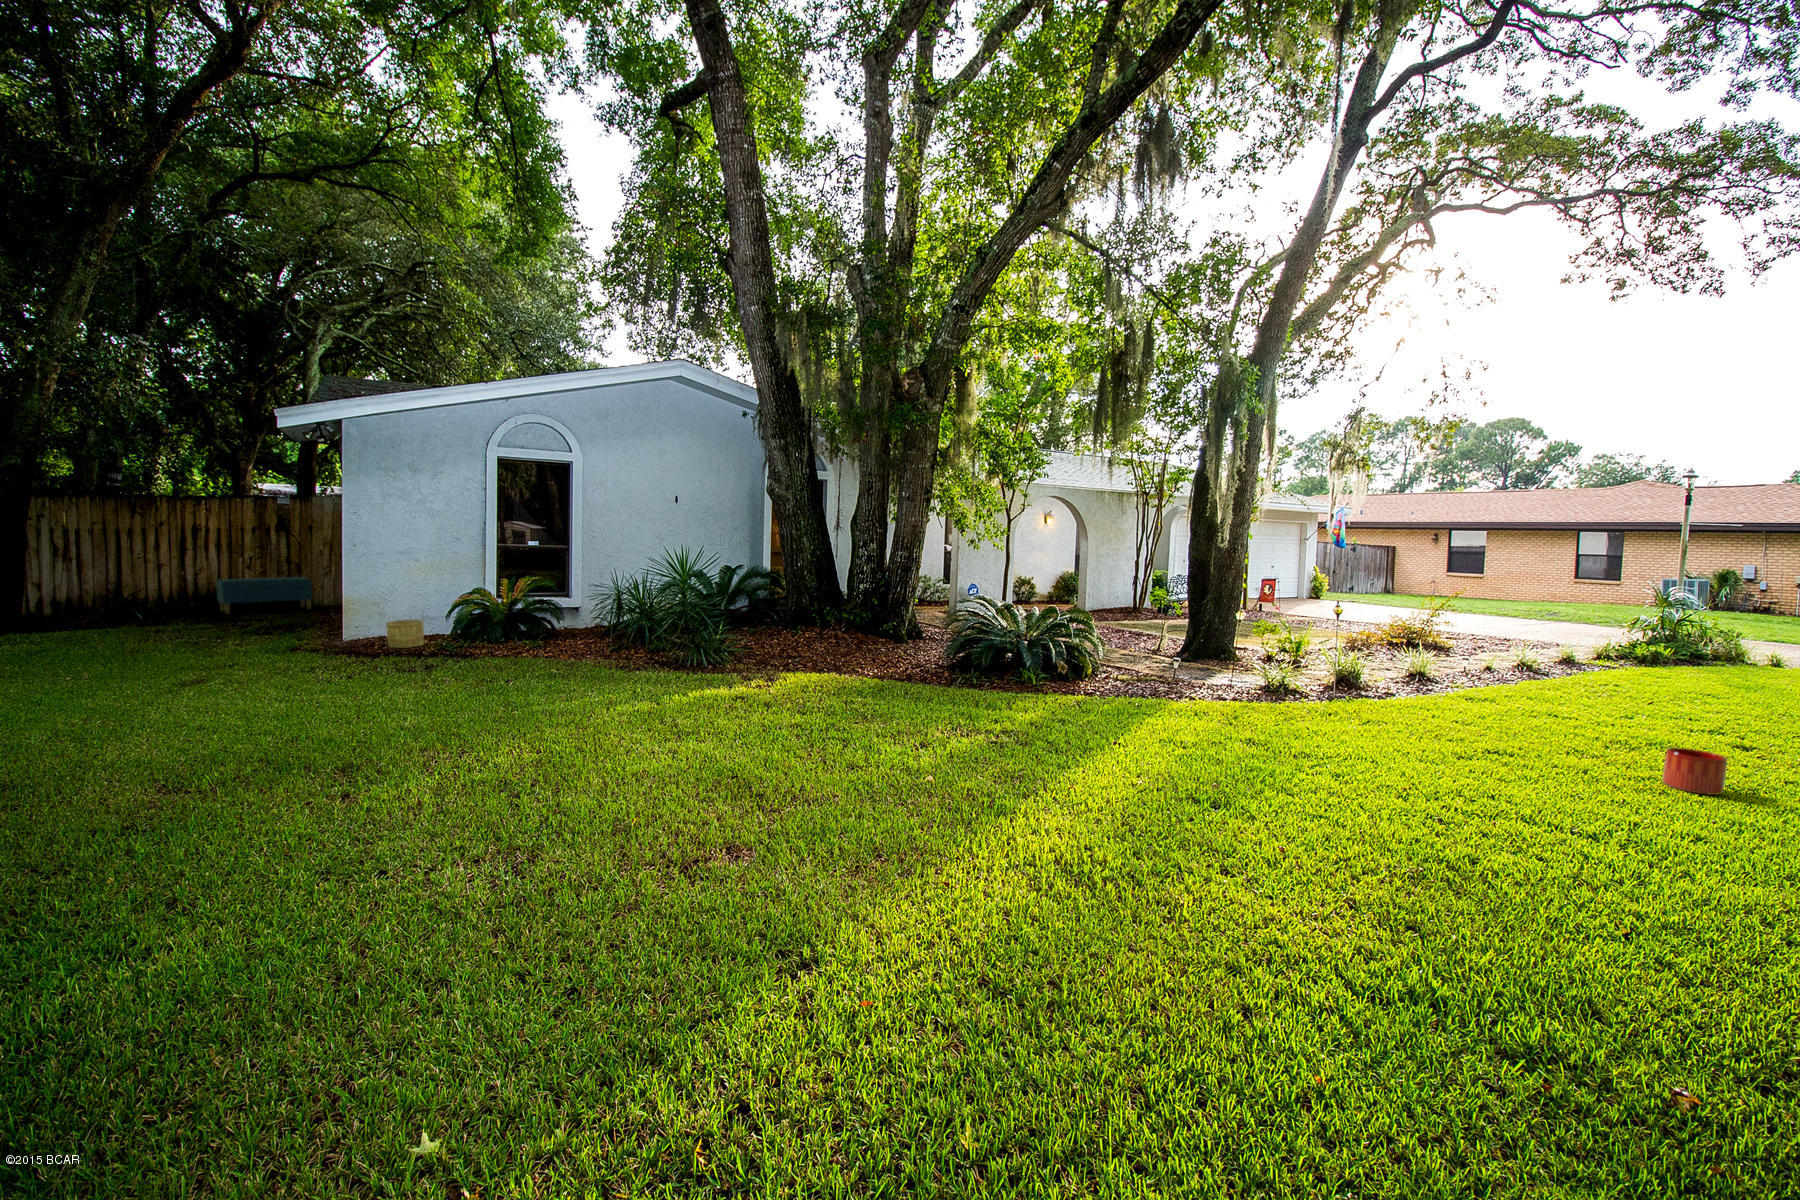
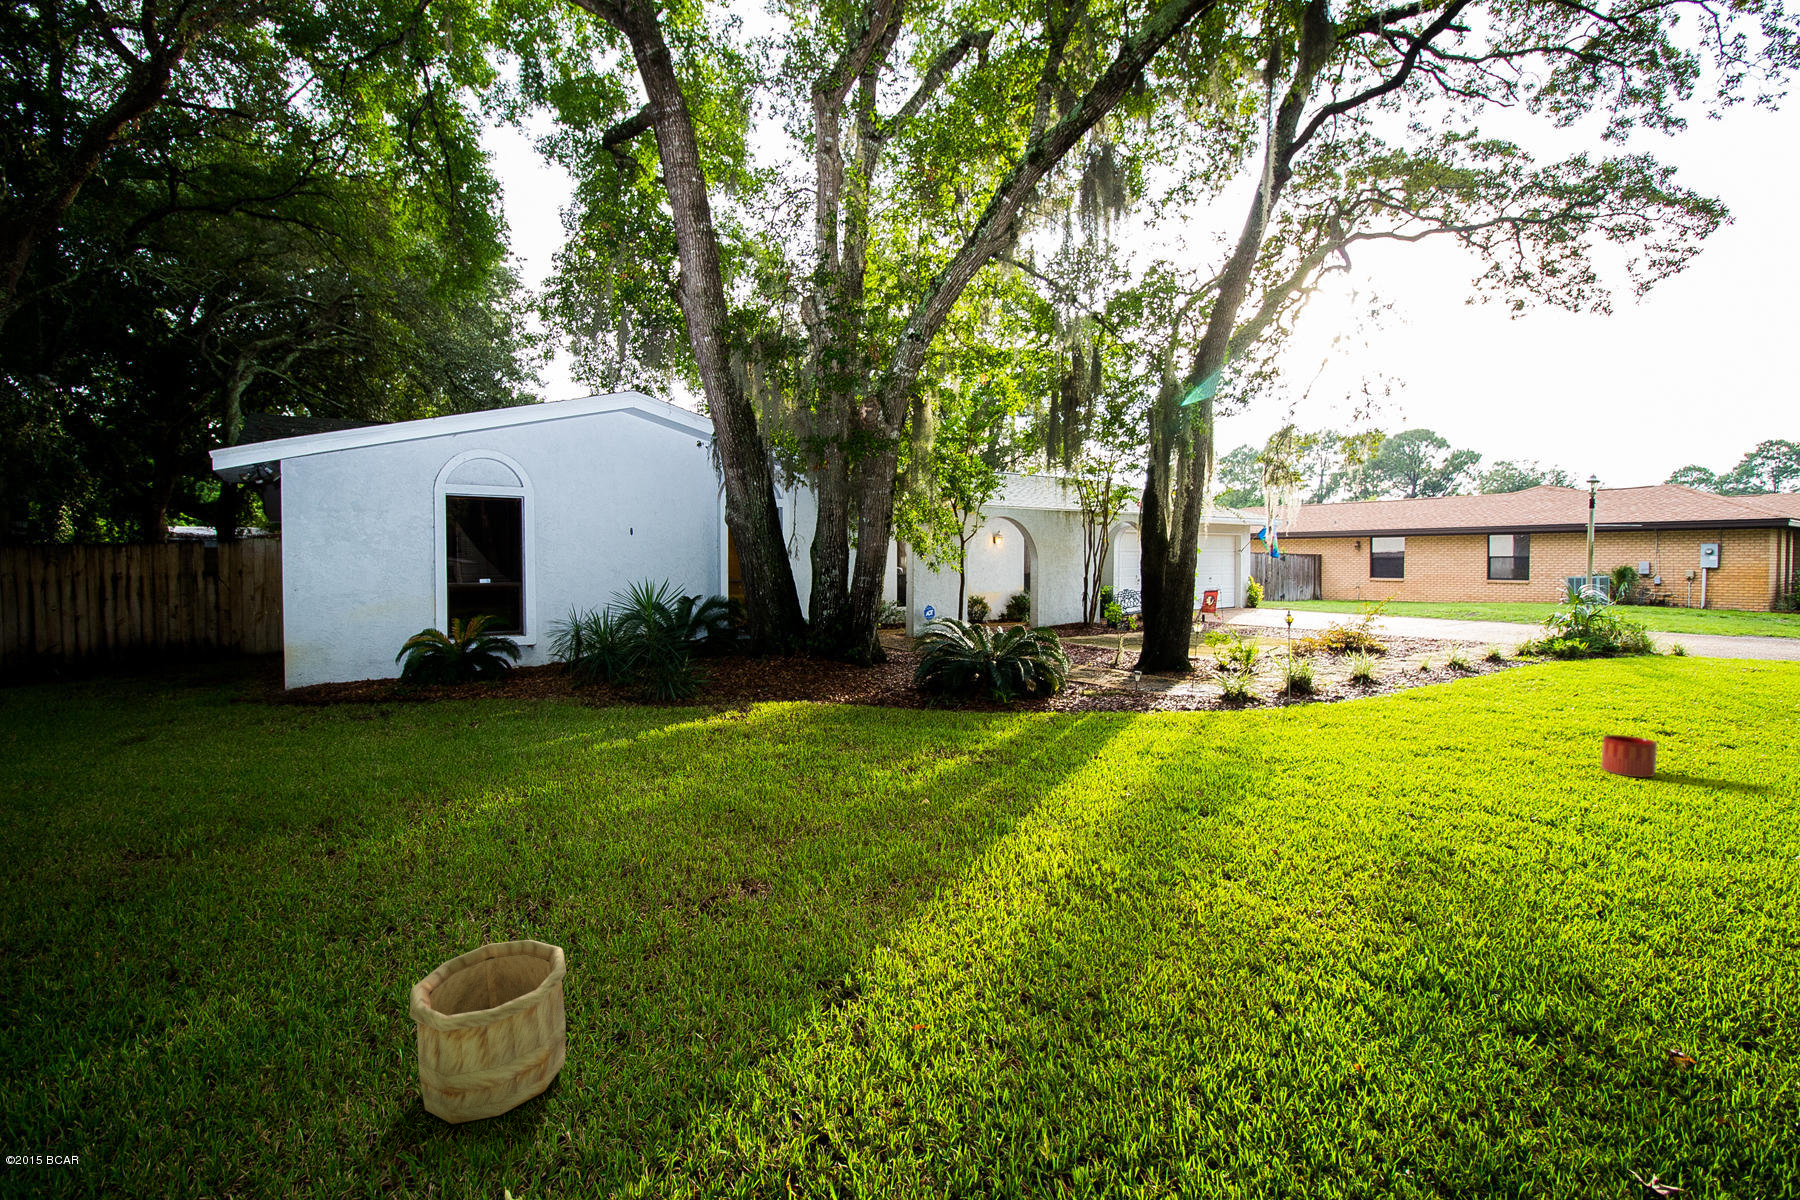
bench: present [216,577,312,614] -> none [87,619,202,663]
wooden bucket: present [386,620,424,648] -> present [410,940,566,1124]

